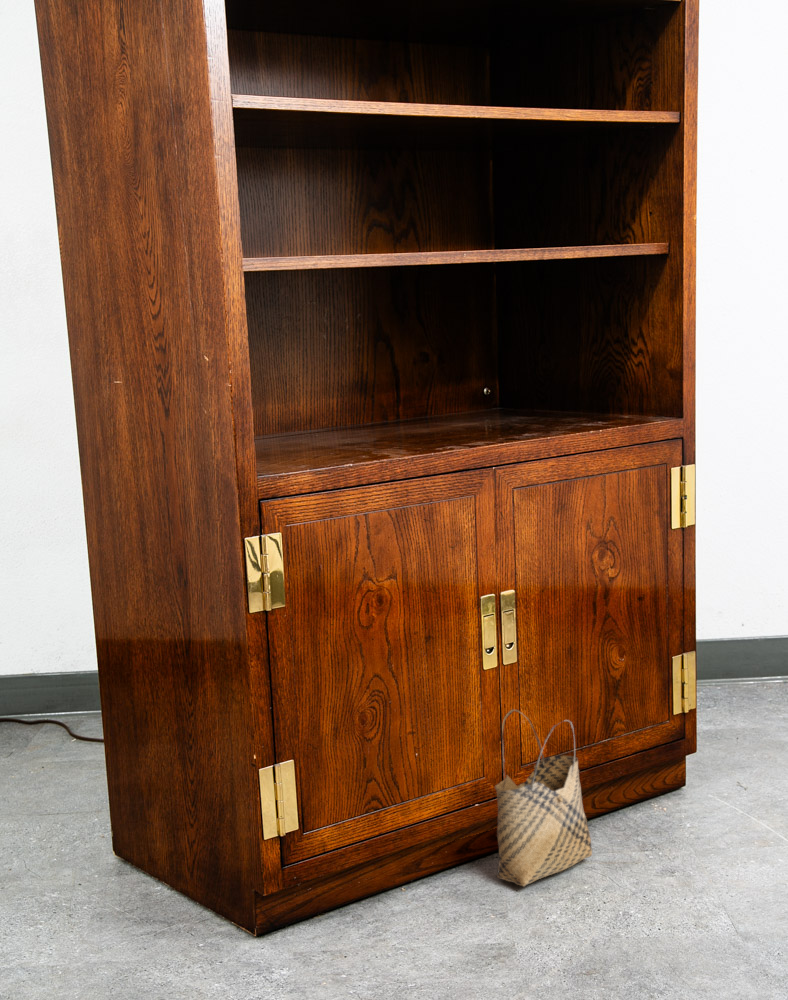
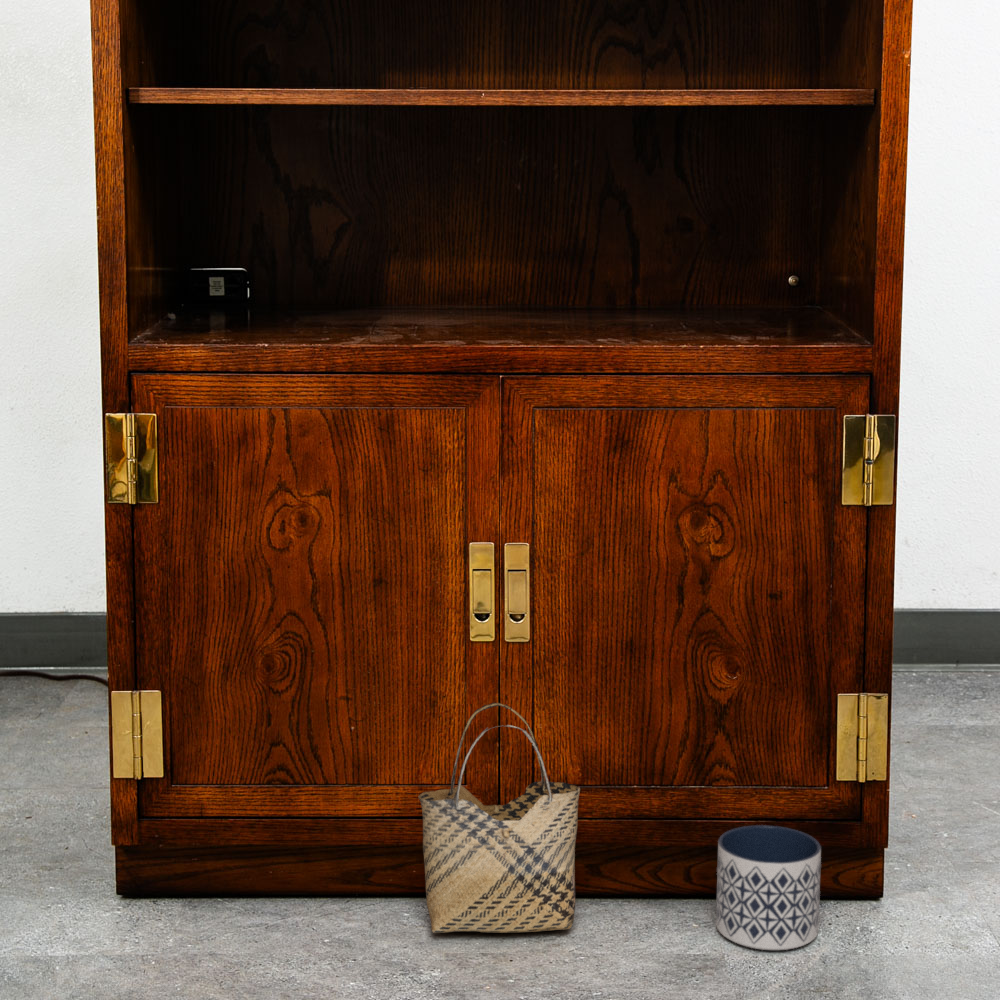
planter: none [643,750,712,833] -> present [716,825,821,950]

